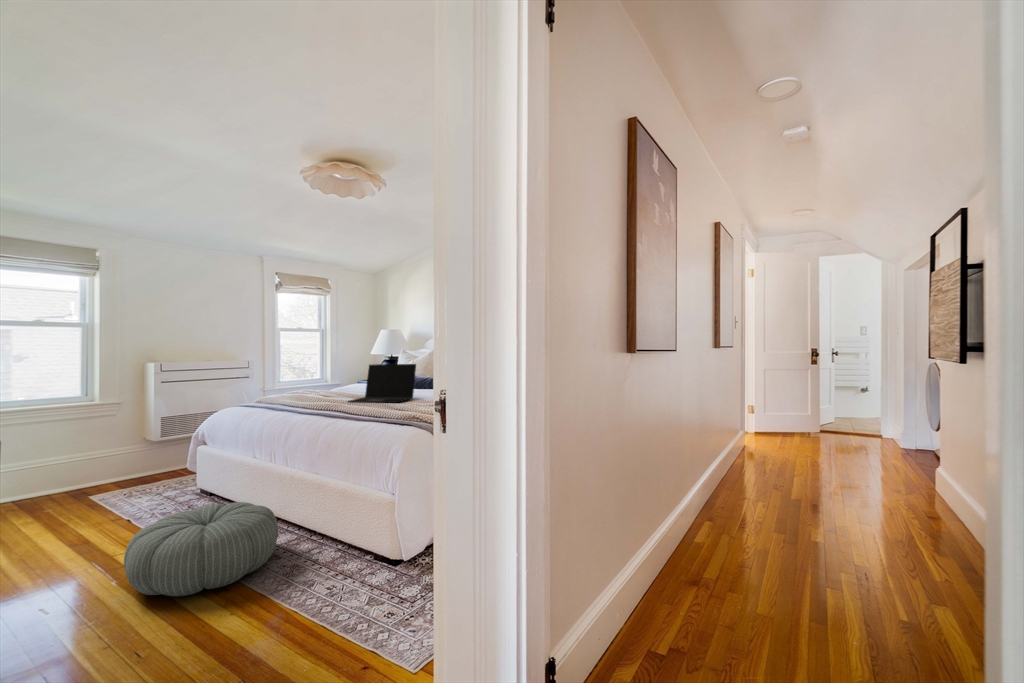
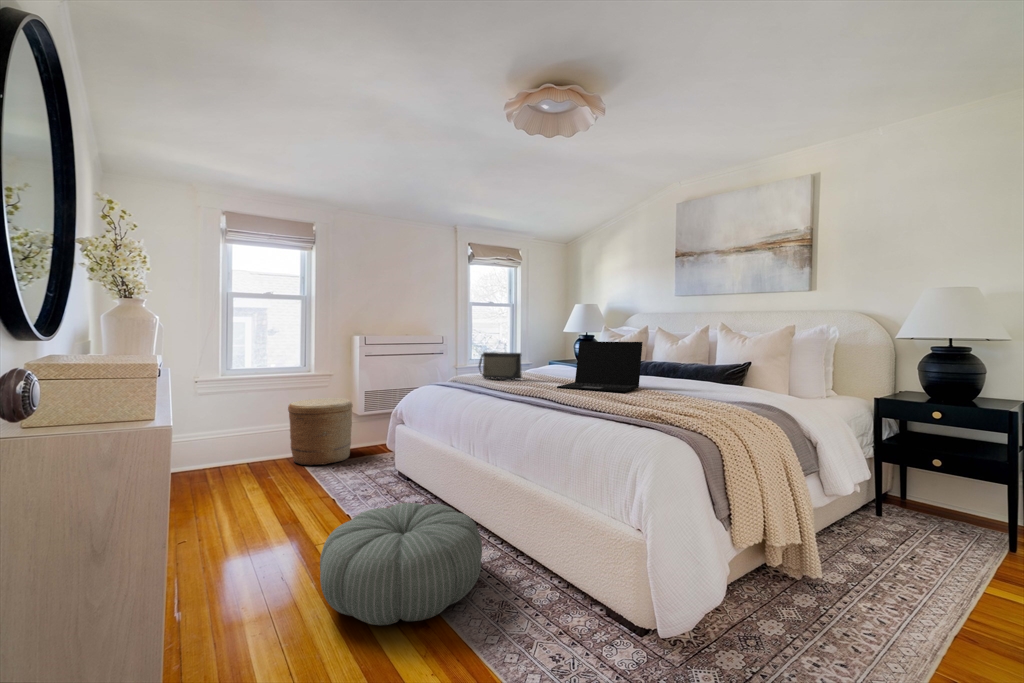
handbag: none [281,375,321,399] -> present [479,352,522,381]
woven basket: none [66,426,146,497] -> present [288,398,353,466]

